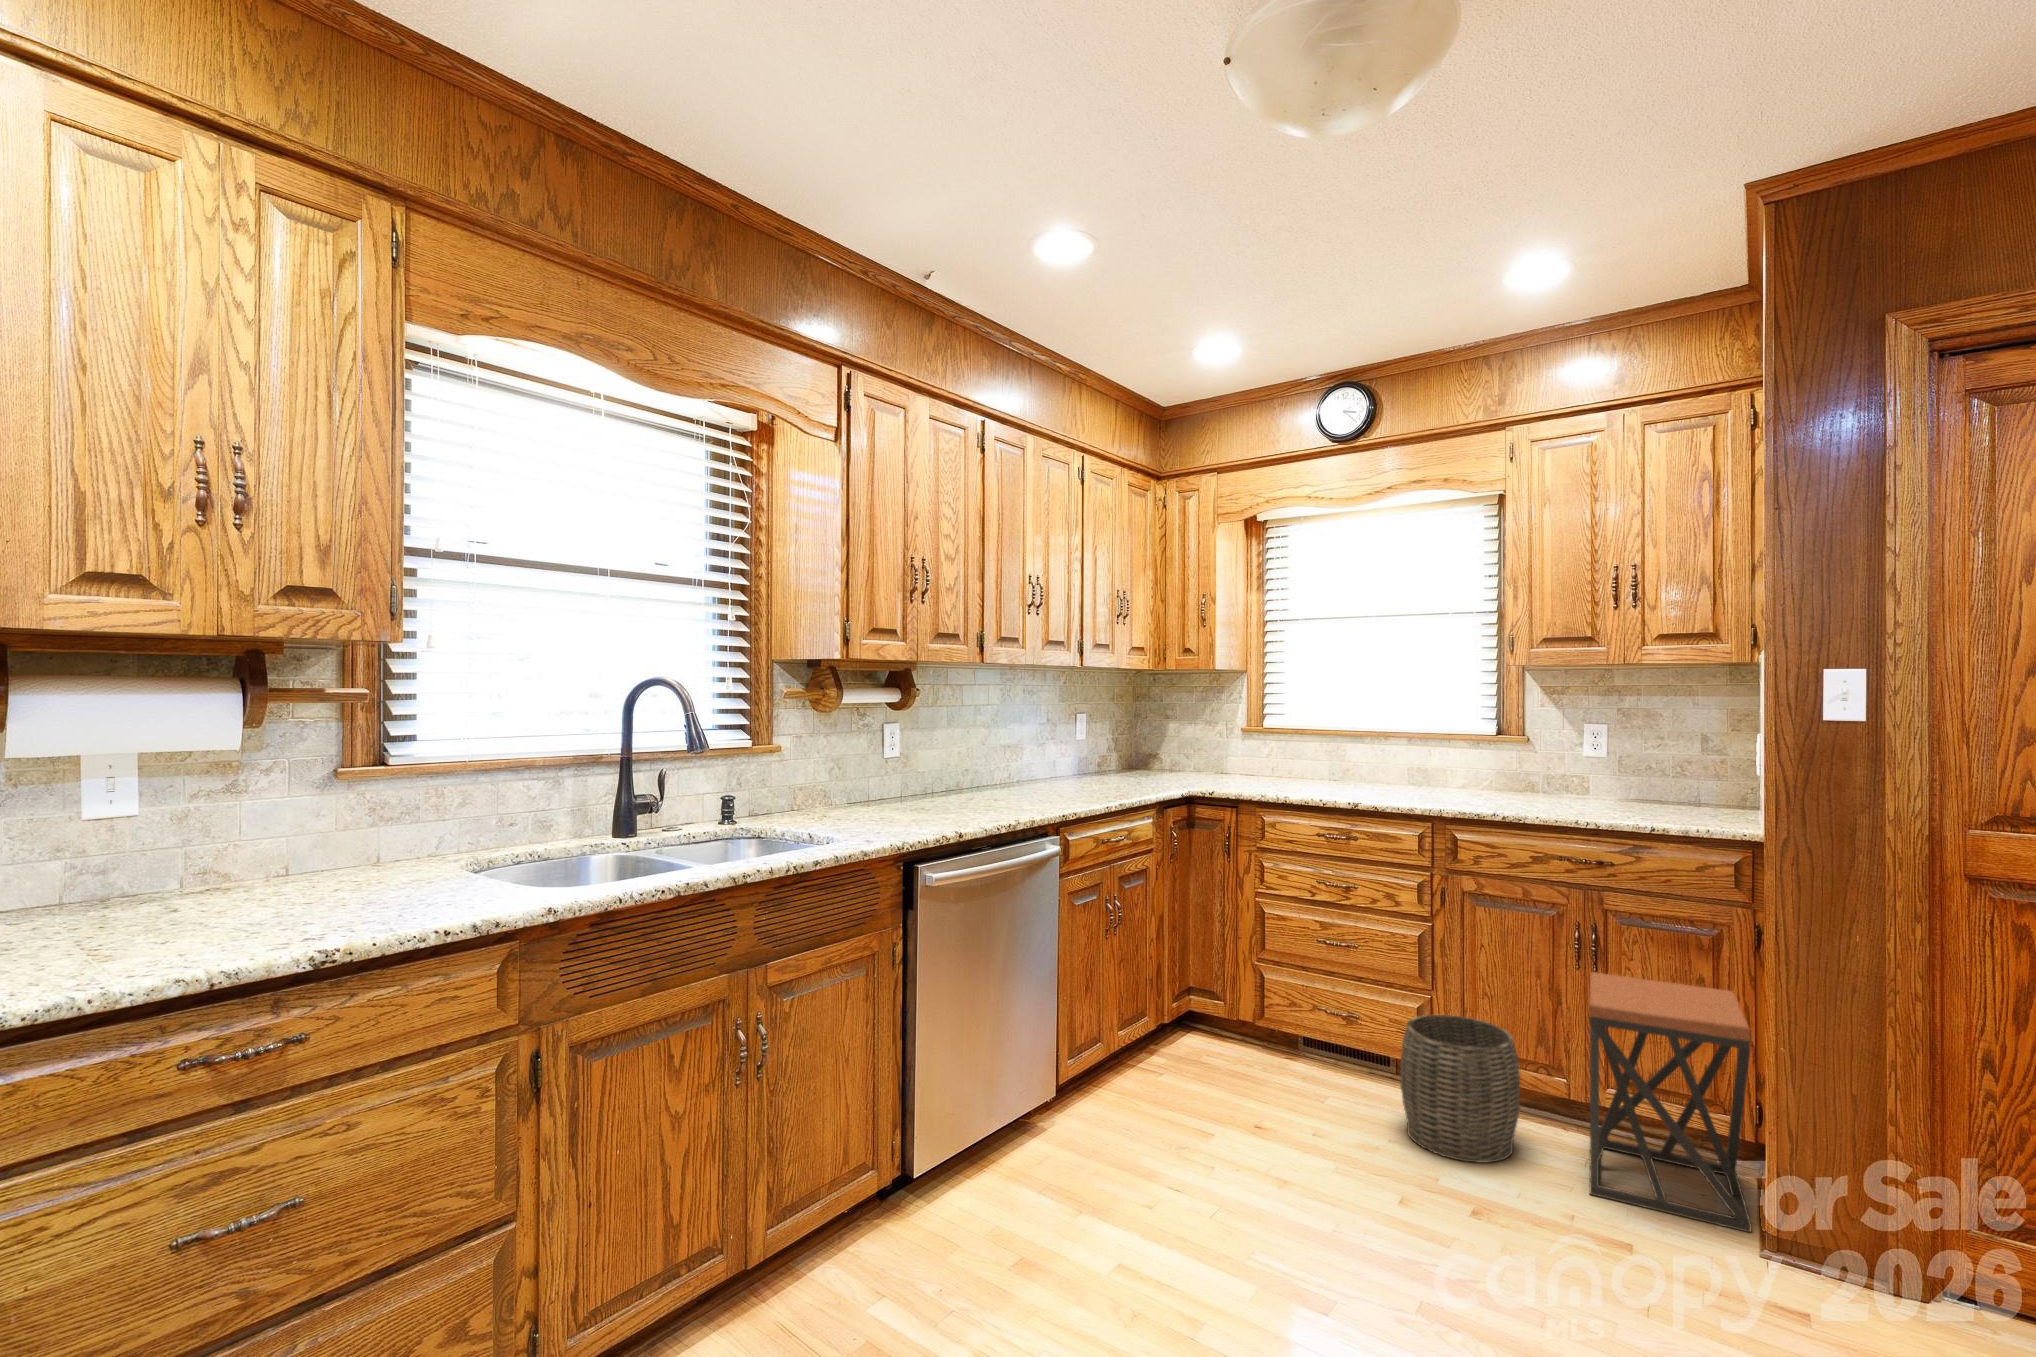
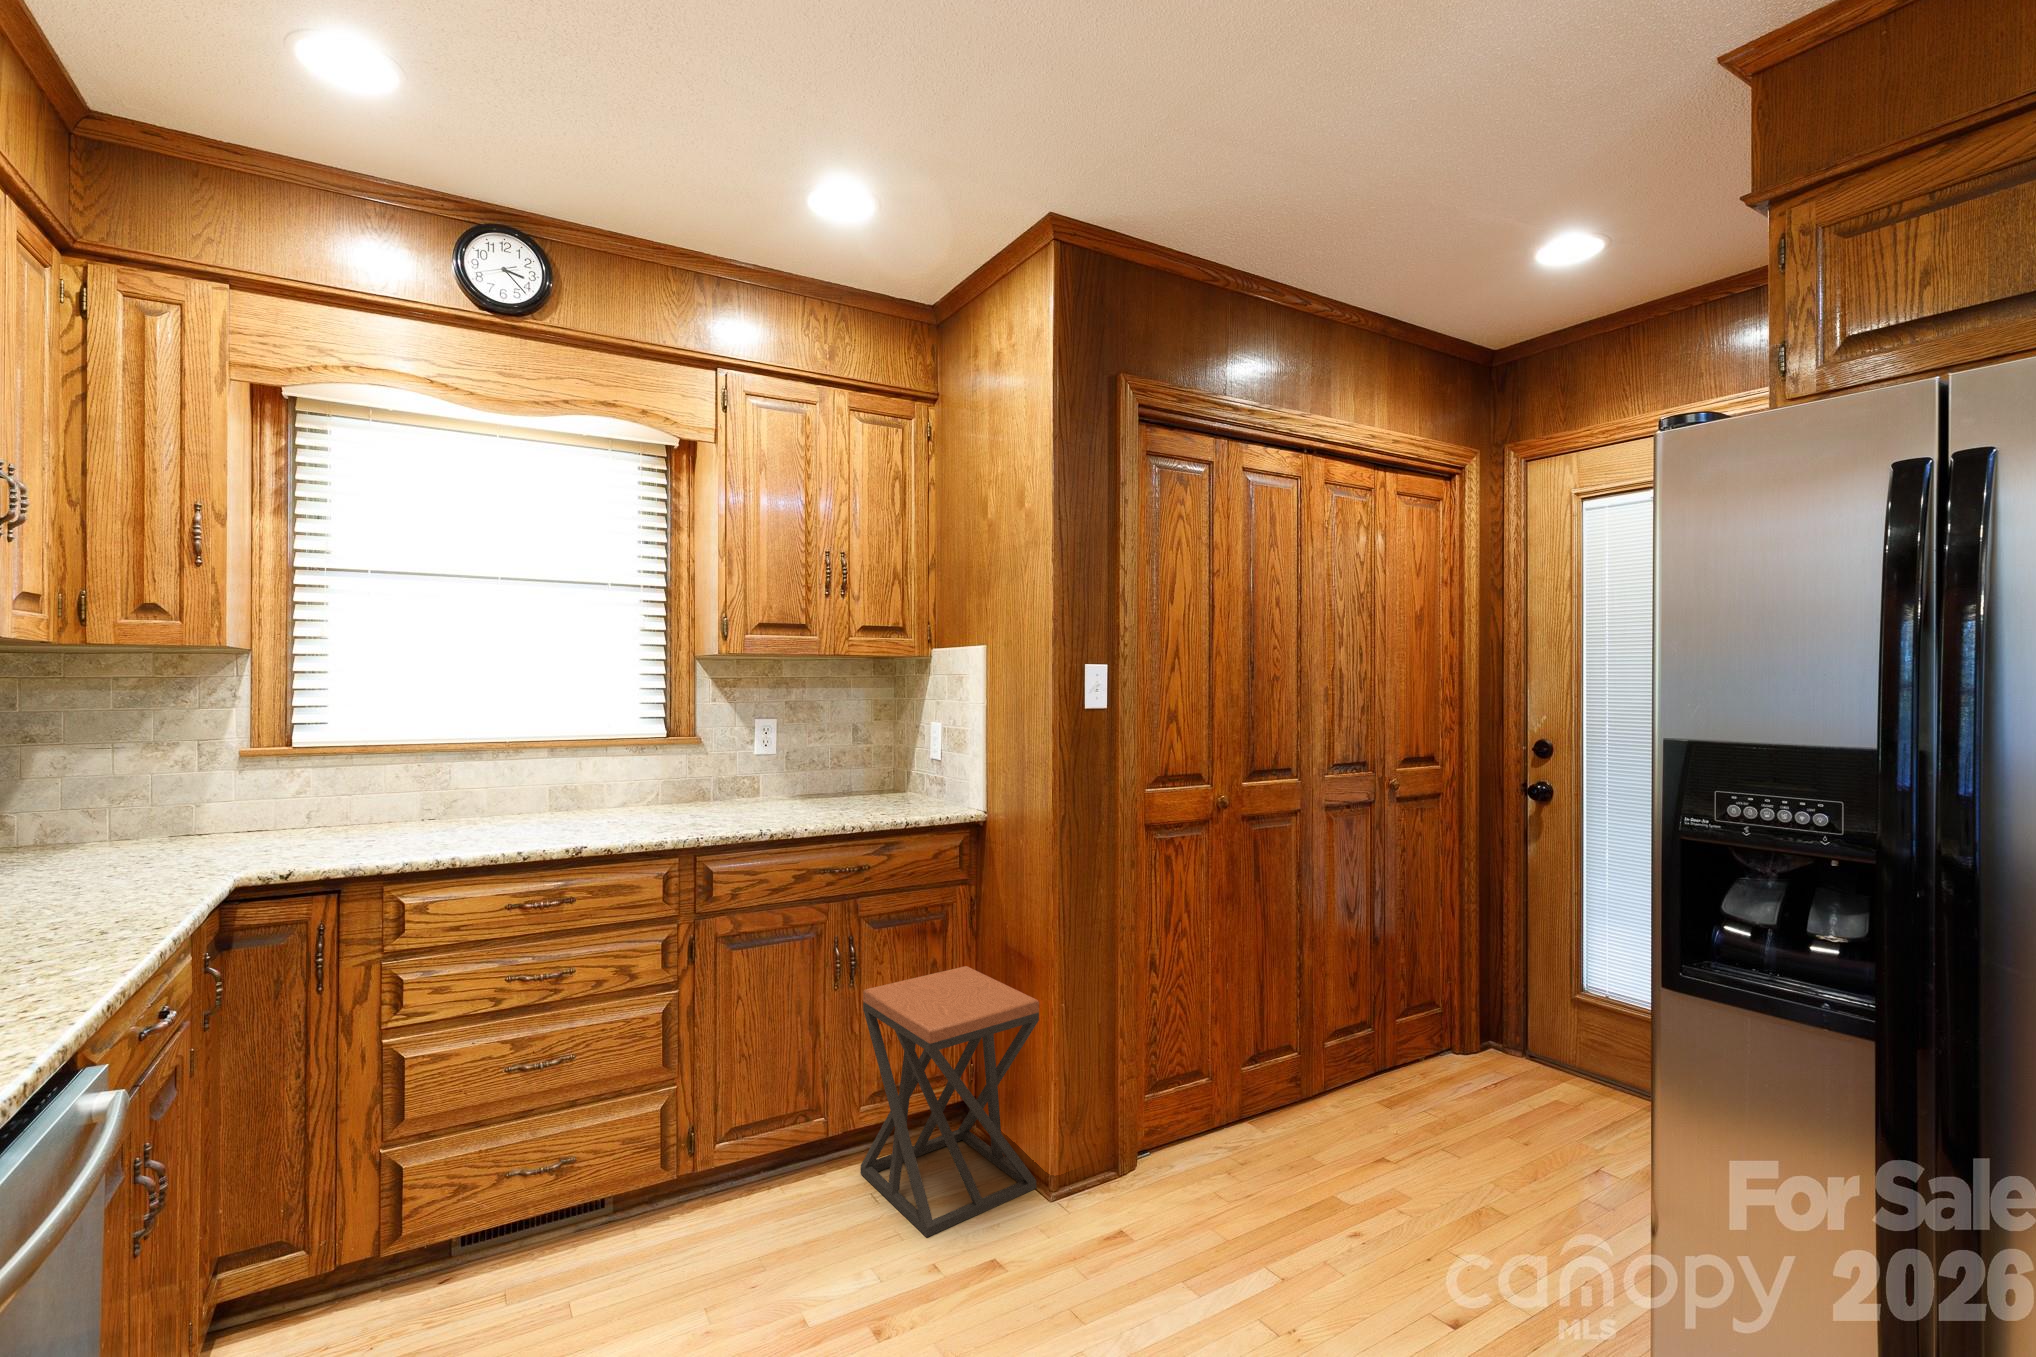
woven basket: present [1401,1015,1520,1163] -> none [695,1091,839,1300]

